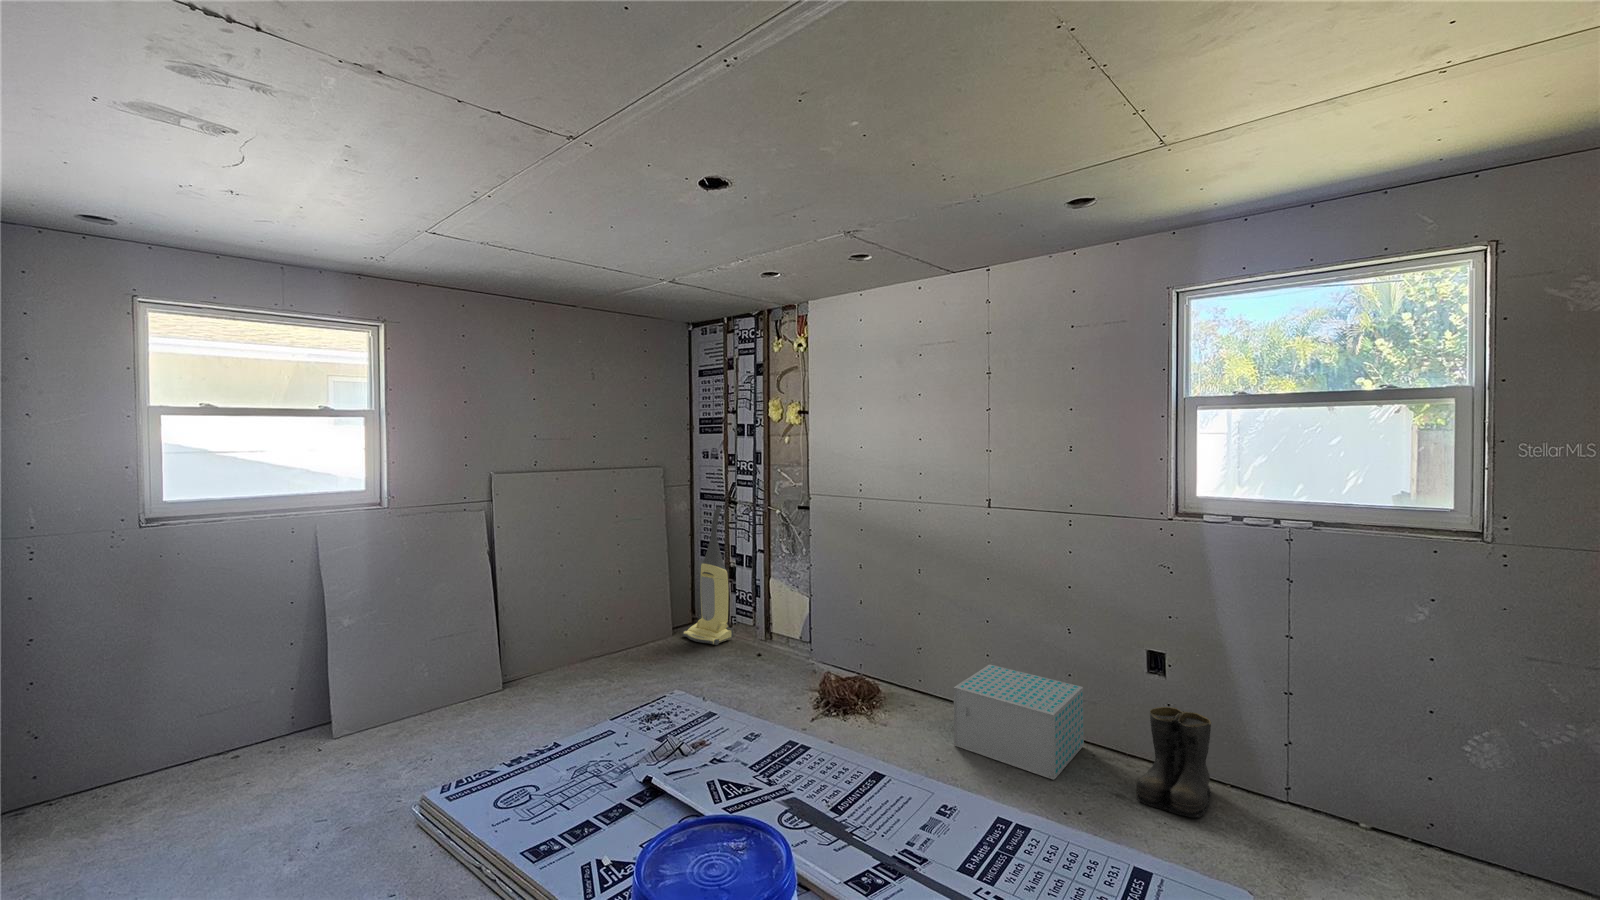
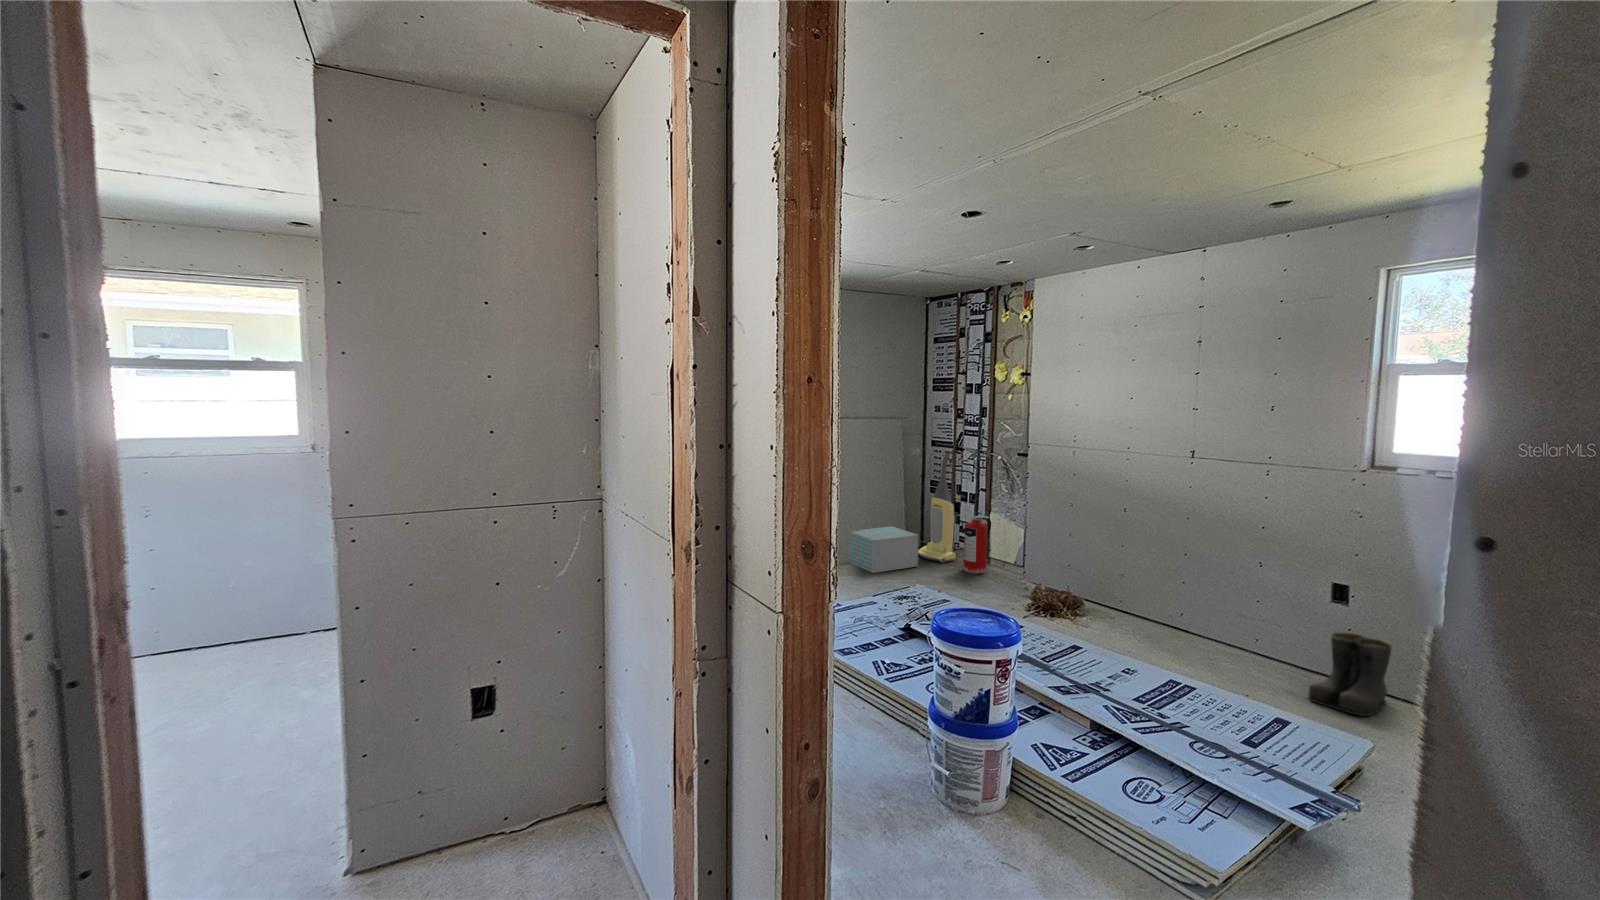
fire extinguisher: none [739,585,771,657] -> present [963,516,991,573]
storage box: present [954,664,1084,780] -> present [848,526,919,573]

